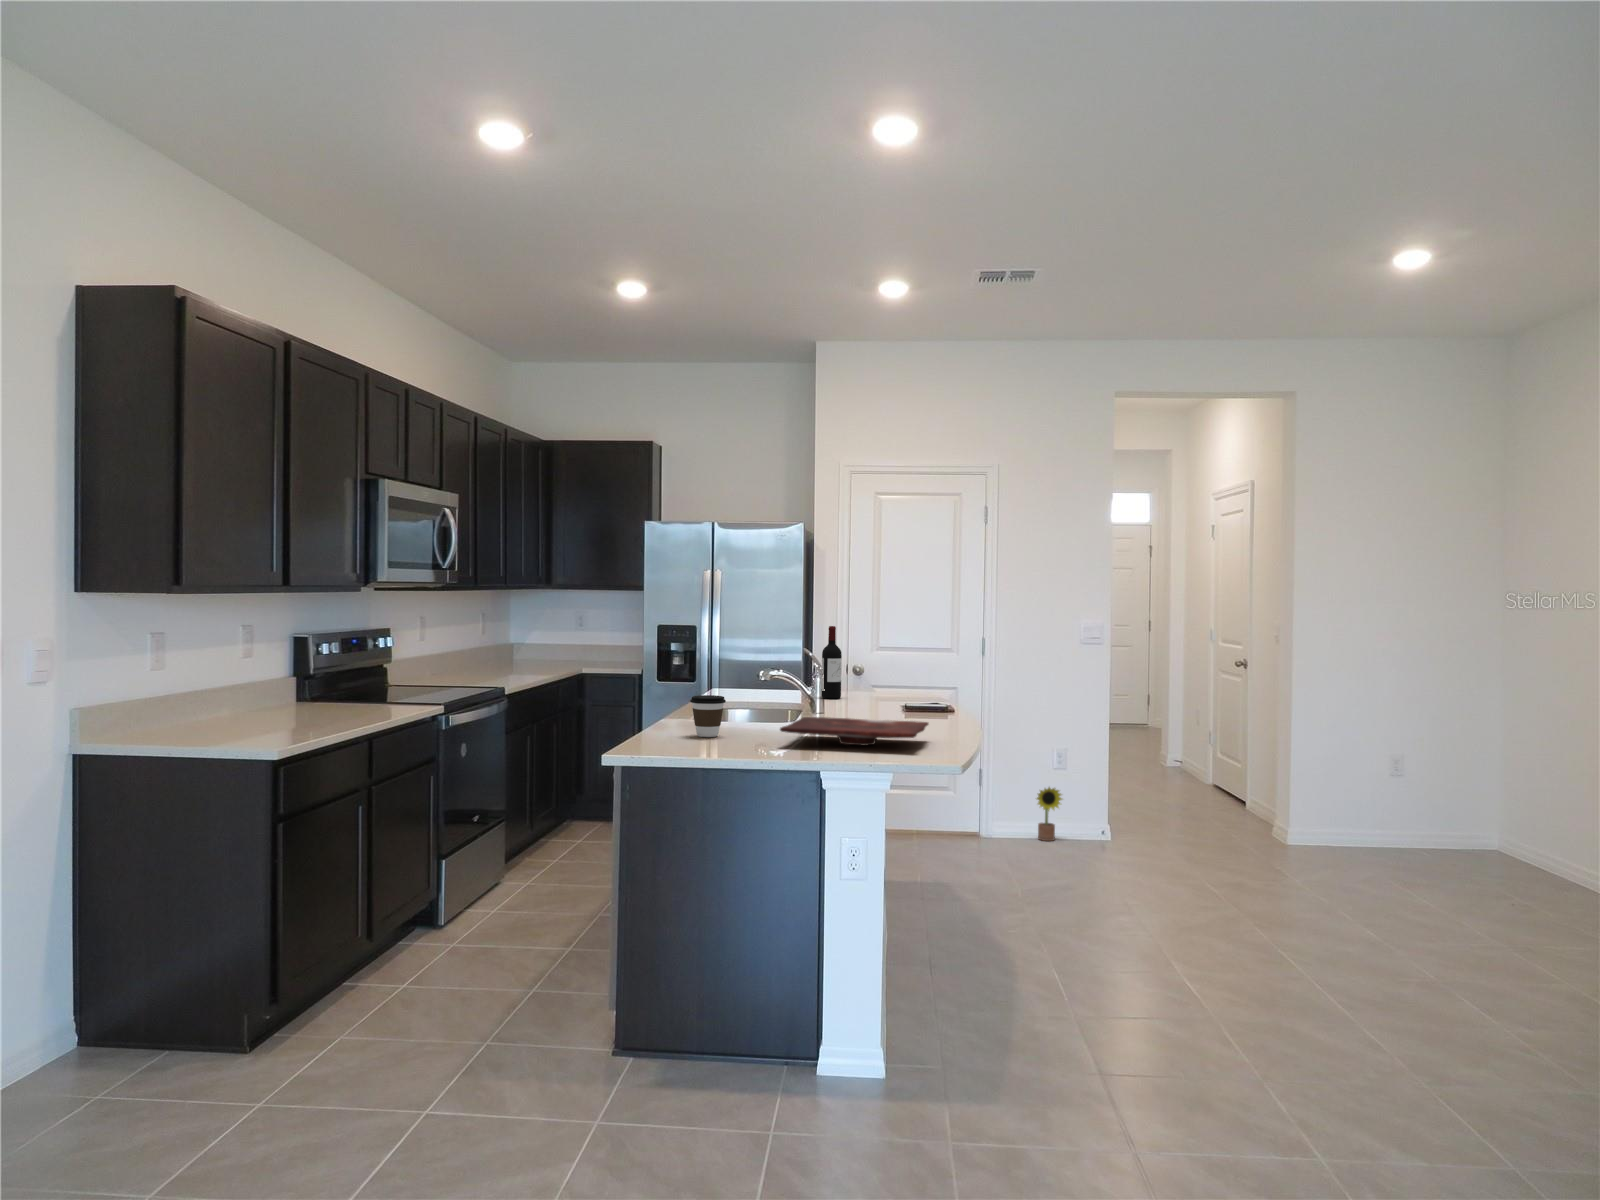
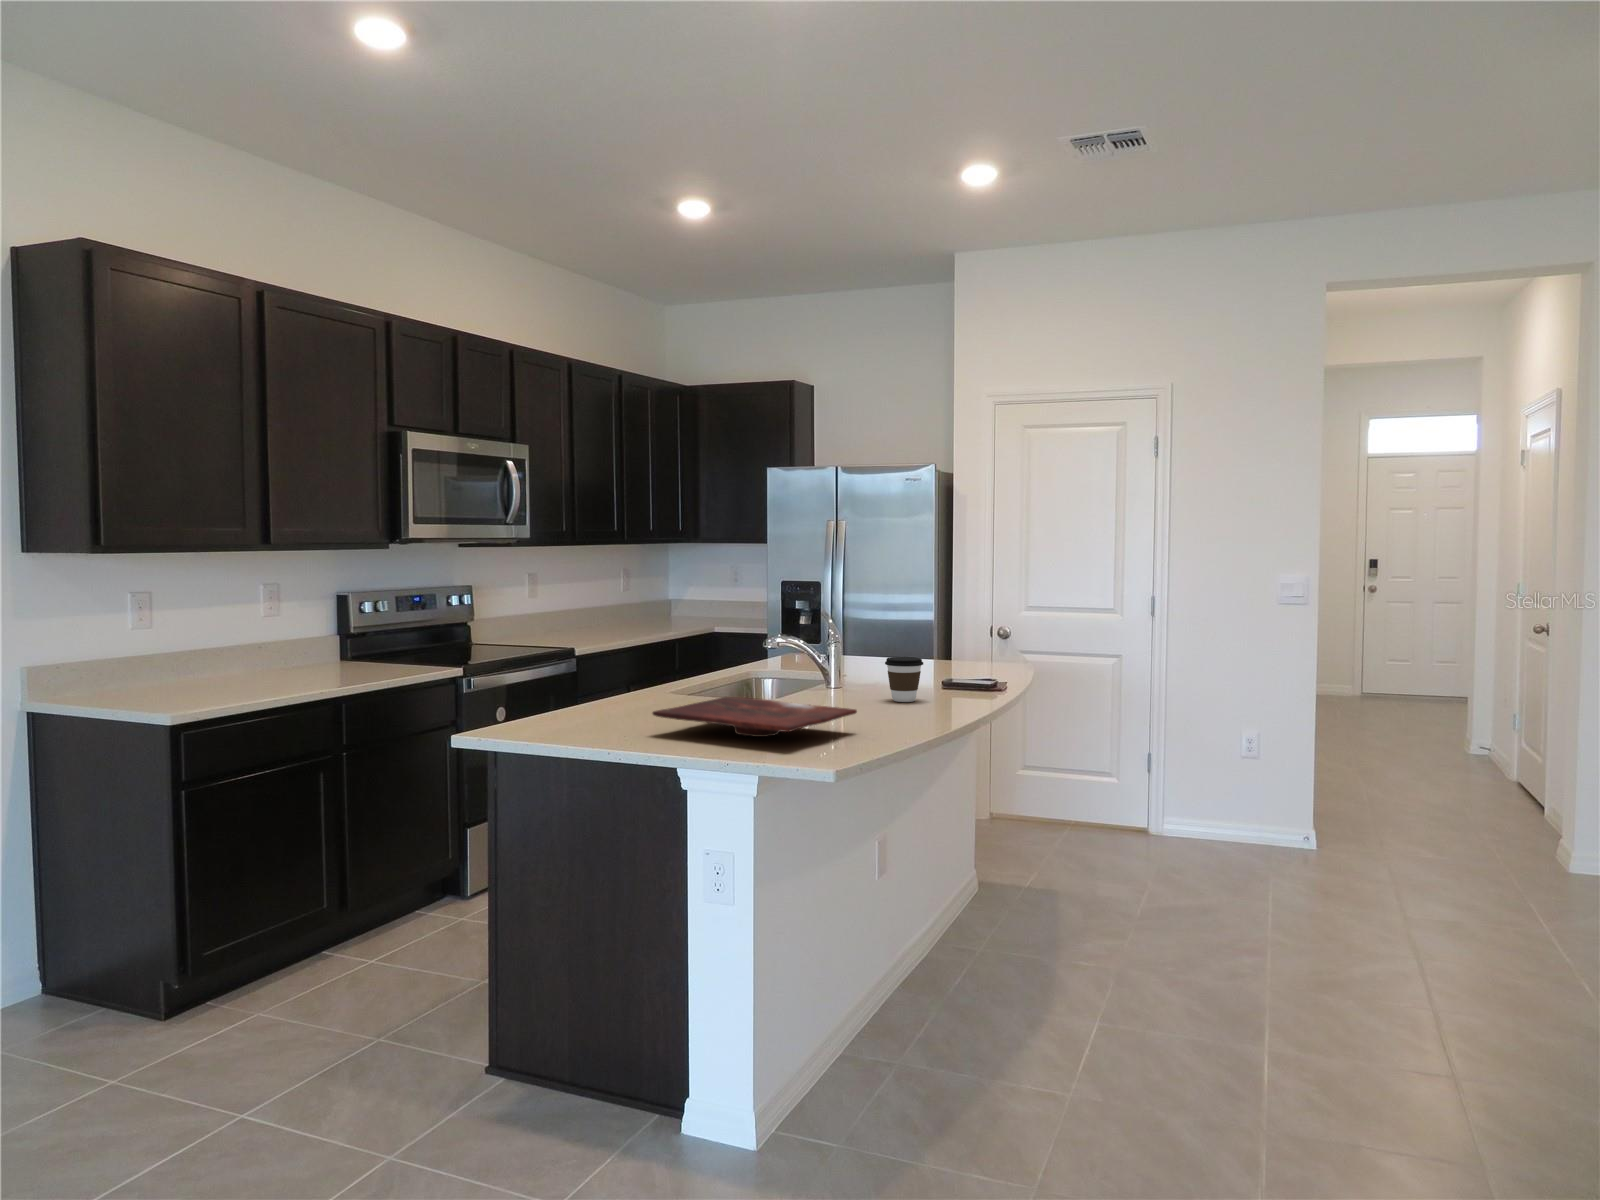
wine bottle: present [822,626,842,699] -> none [877,584,900,669]
coffee cup: present [690,695,726,737] -> present [885,657,923,702]
decorative plant: present [1037,787,1062,841] -> none [1212,779,1249,845]

